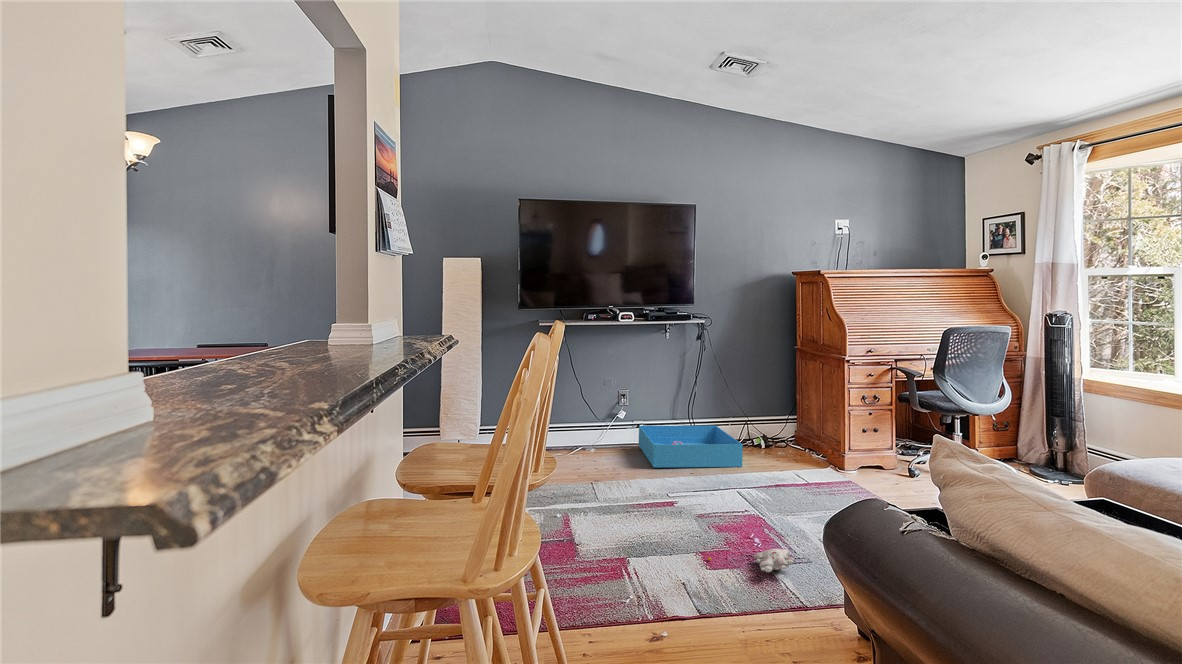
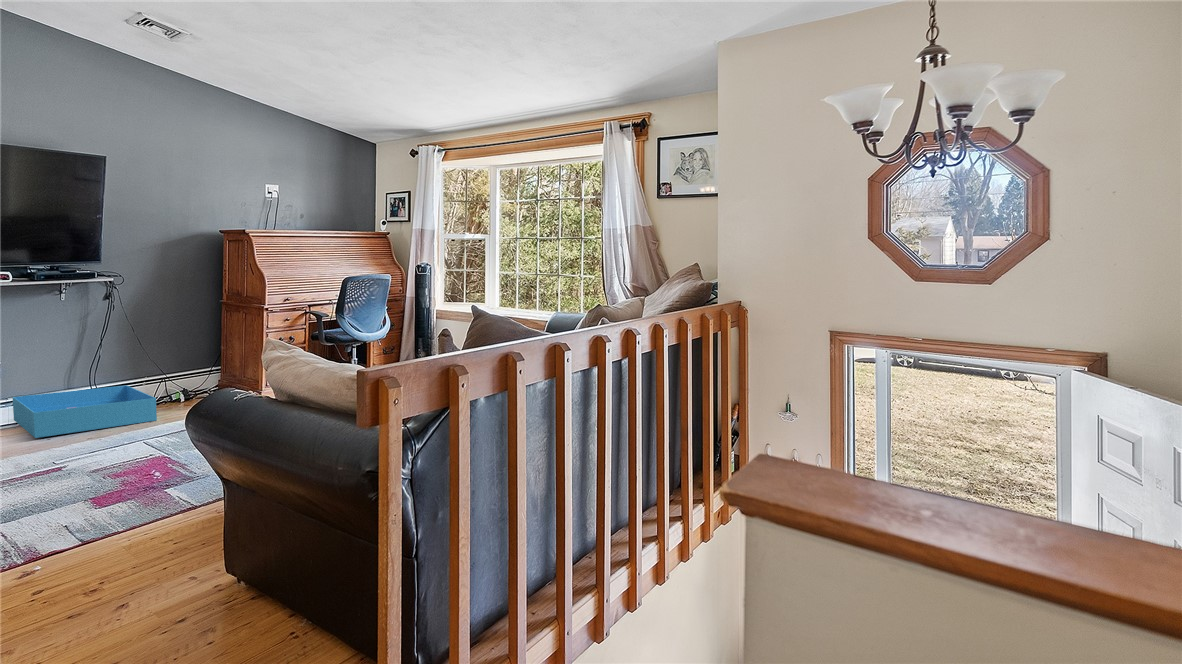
plush toy: present [708,549,795,572] -> none [99,473,193,501]

